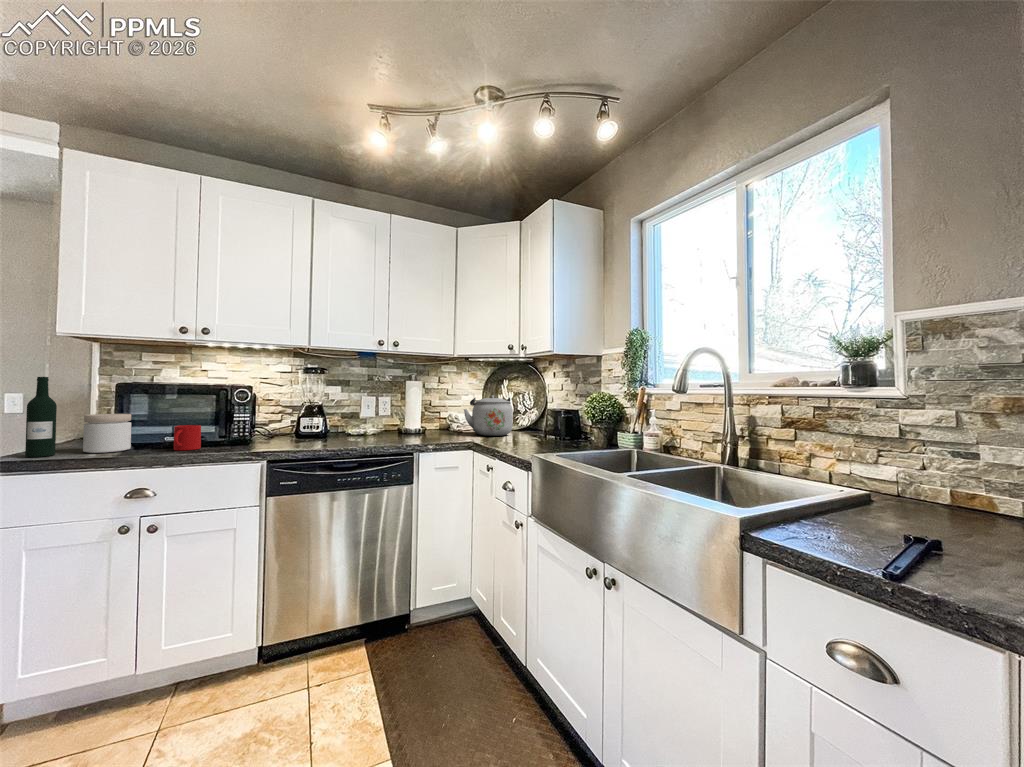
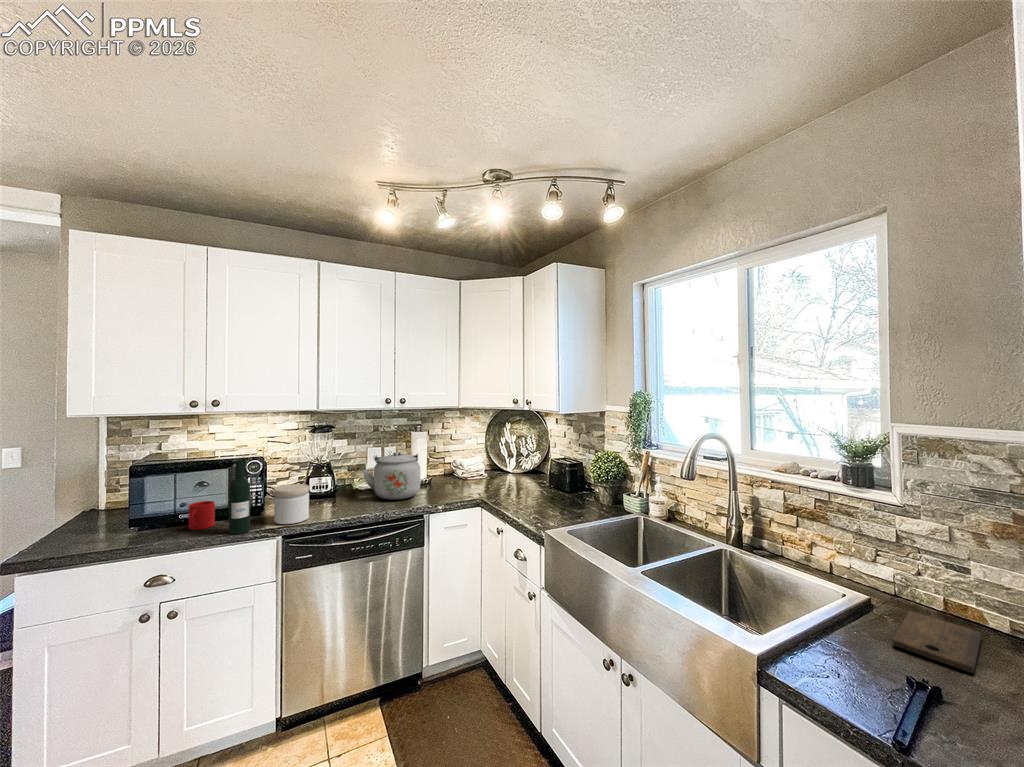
wine bottle: present [25,377,57,457] -> present [229,460,250,534]
kettle: present [464,395,513,436] -> present [363,452,420,500]
jar: present [83,414,131,453] -> present [274,484,309,524]
cutting board: none [894,501,992,538] -> present [893,611,981,673]

